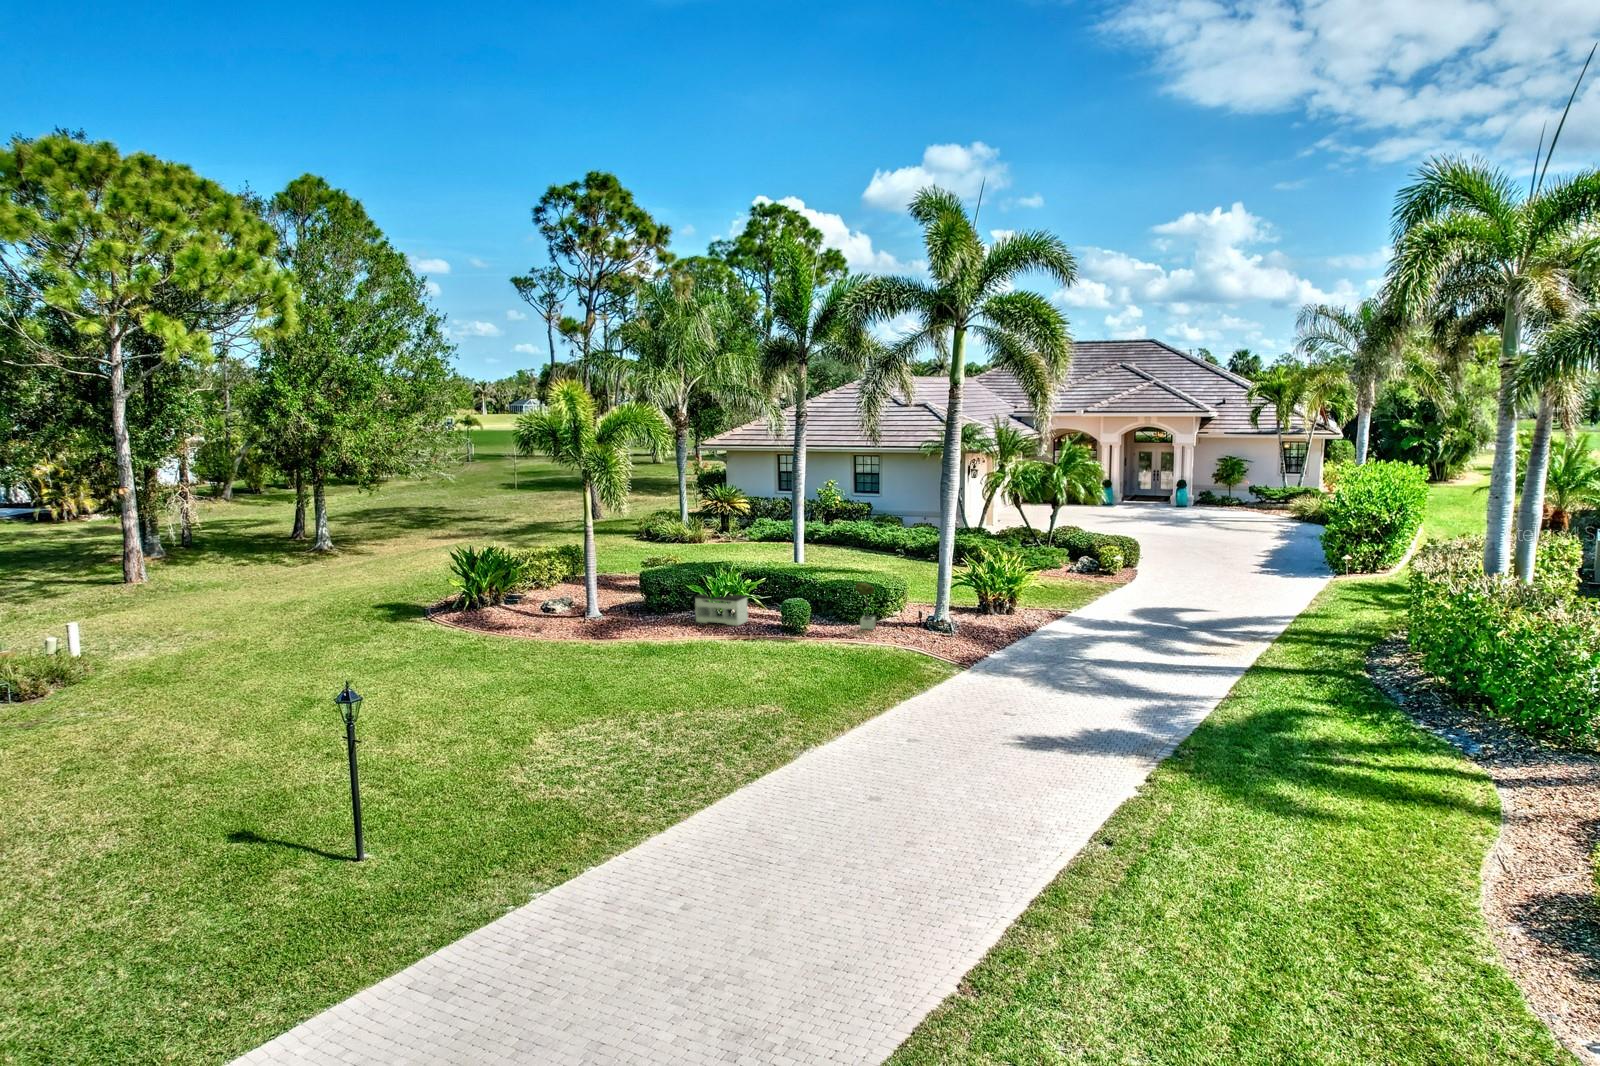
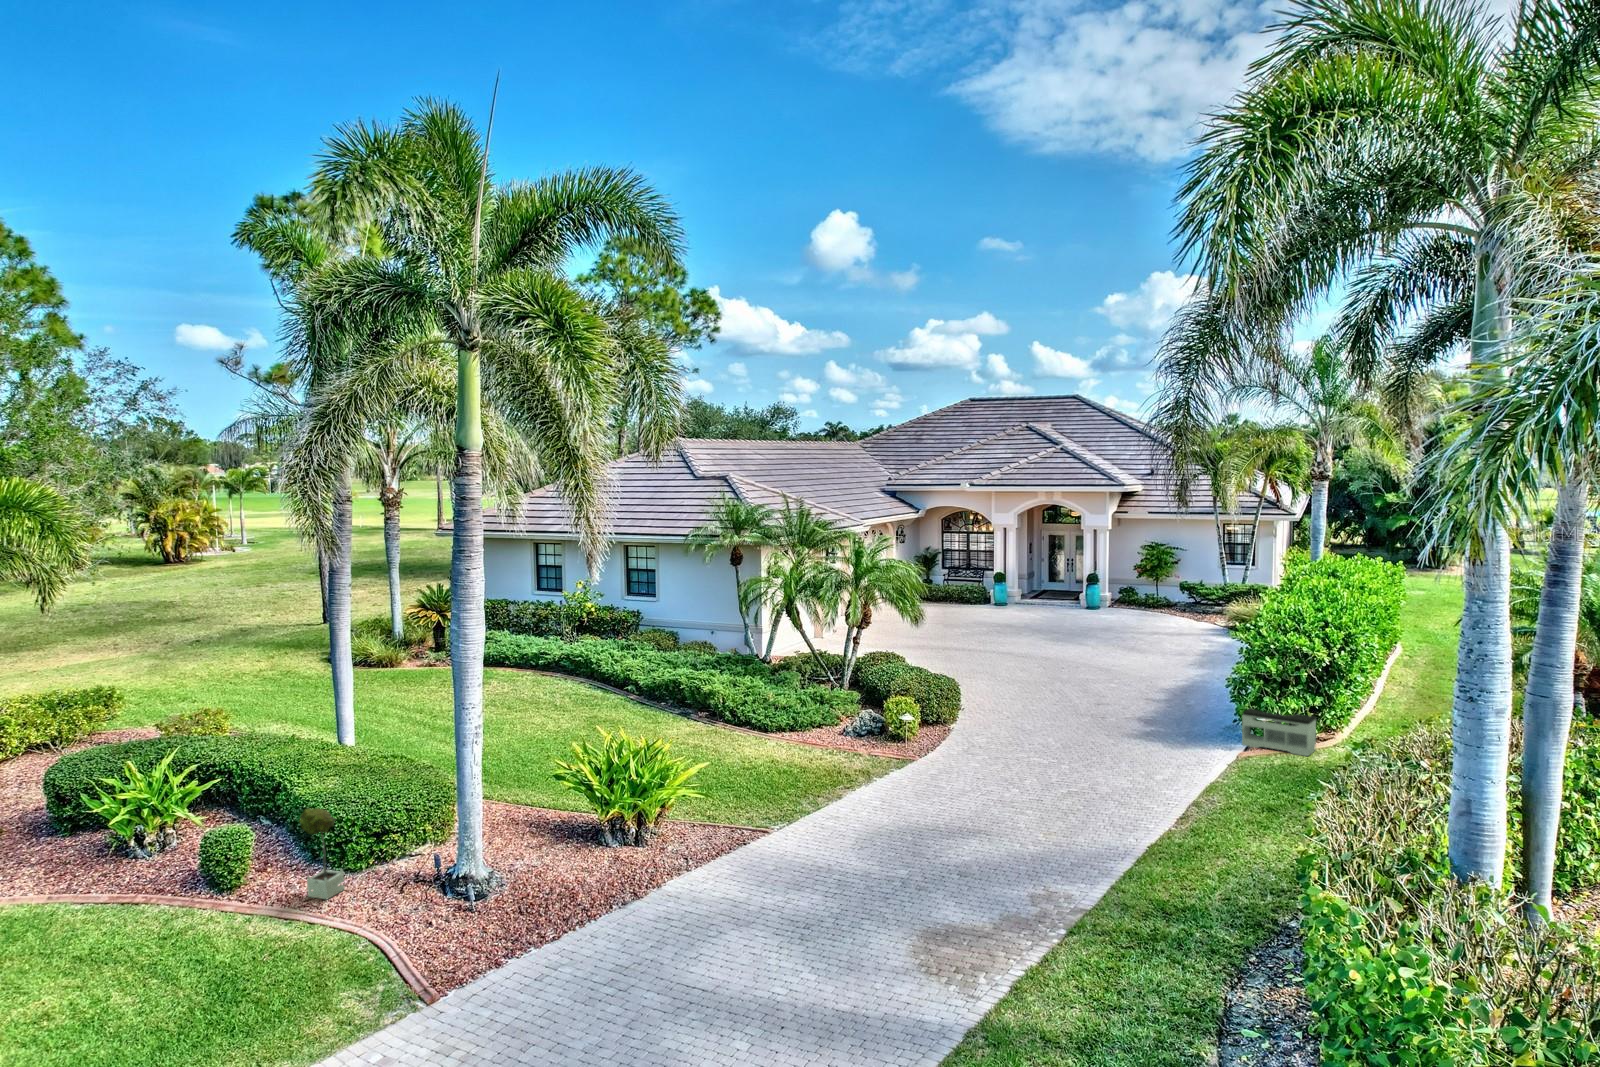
bench: present [695,594,748,626] -> present [1242,708,1316,756]

